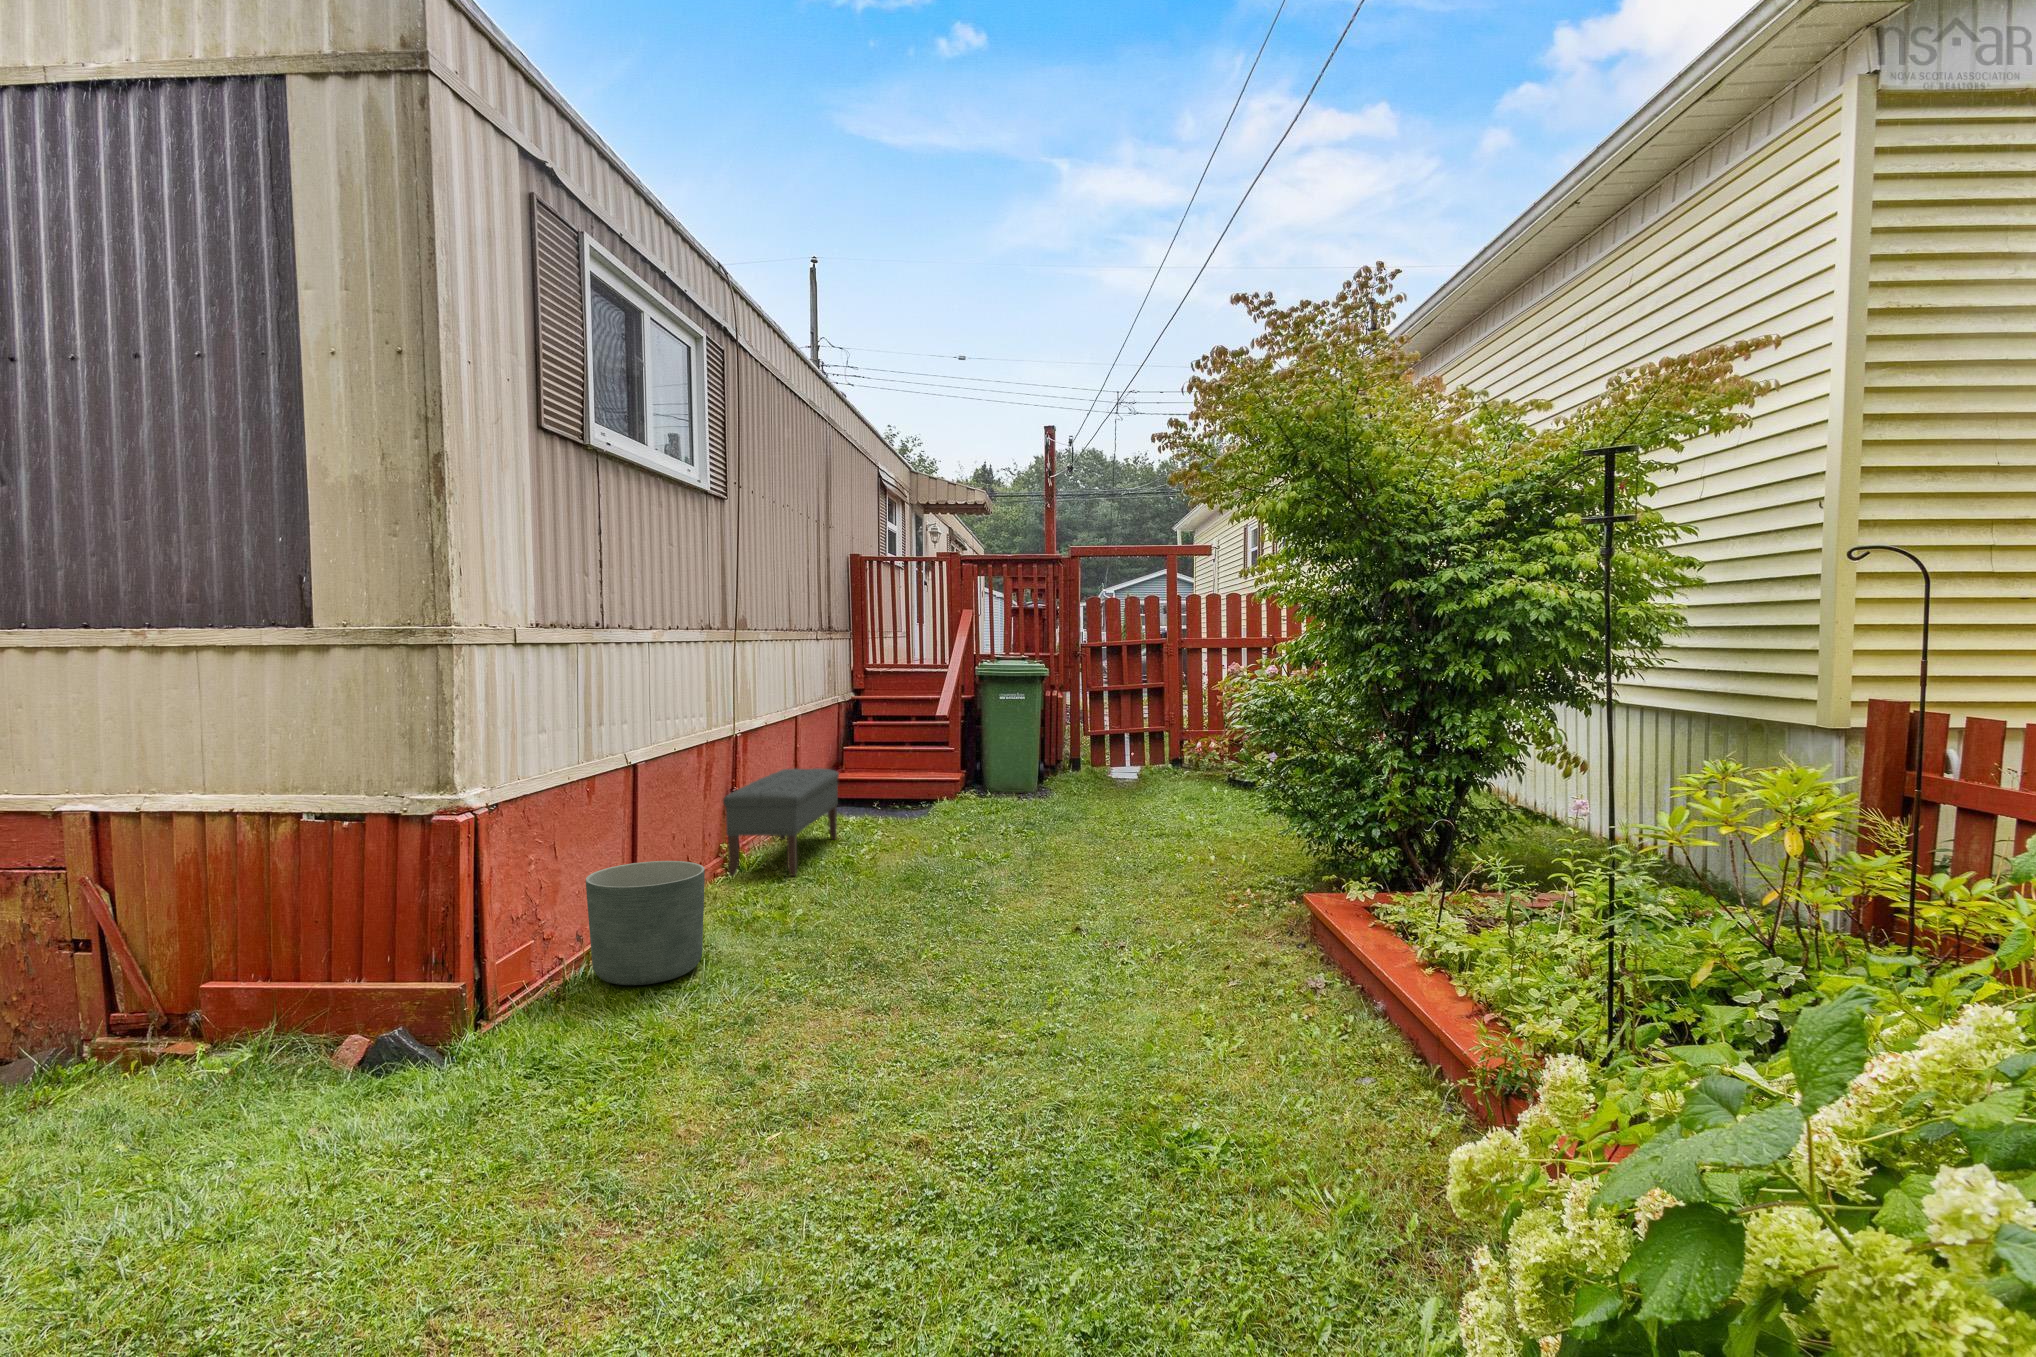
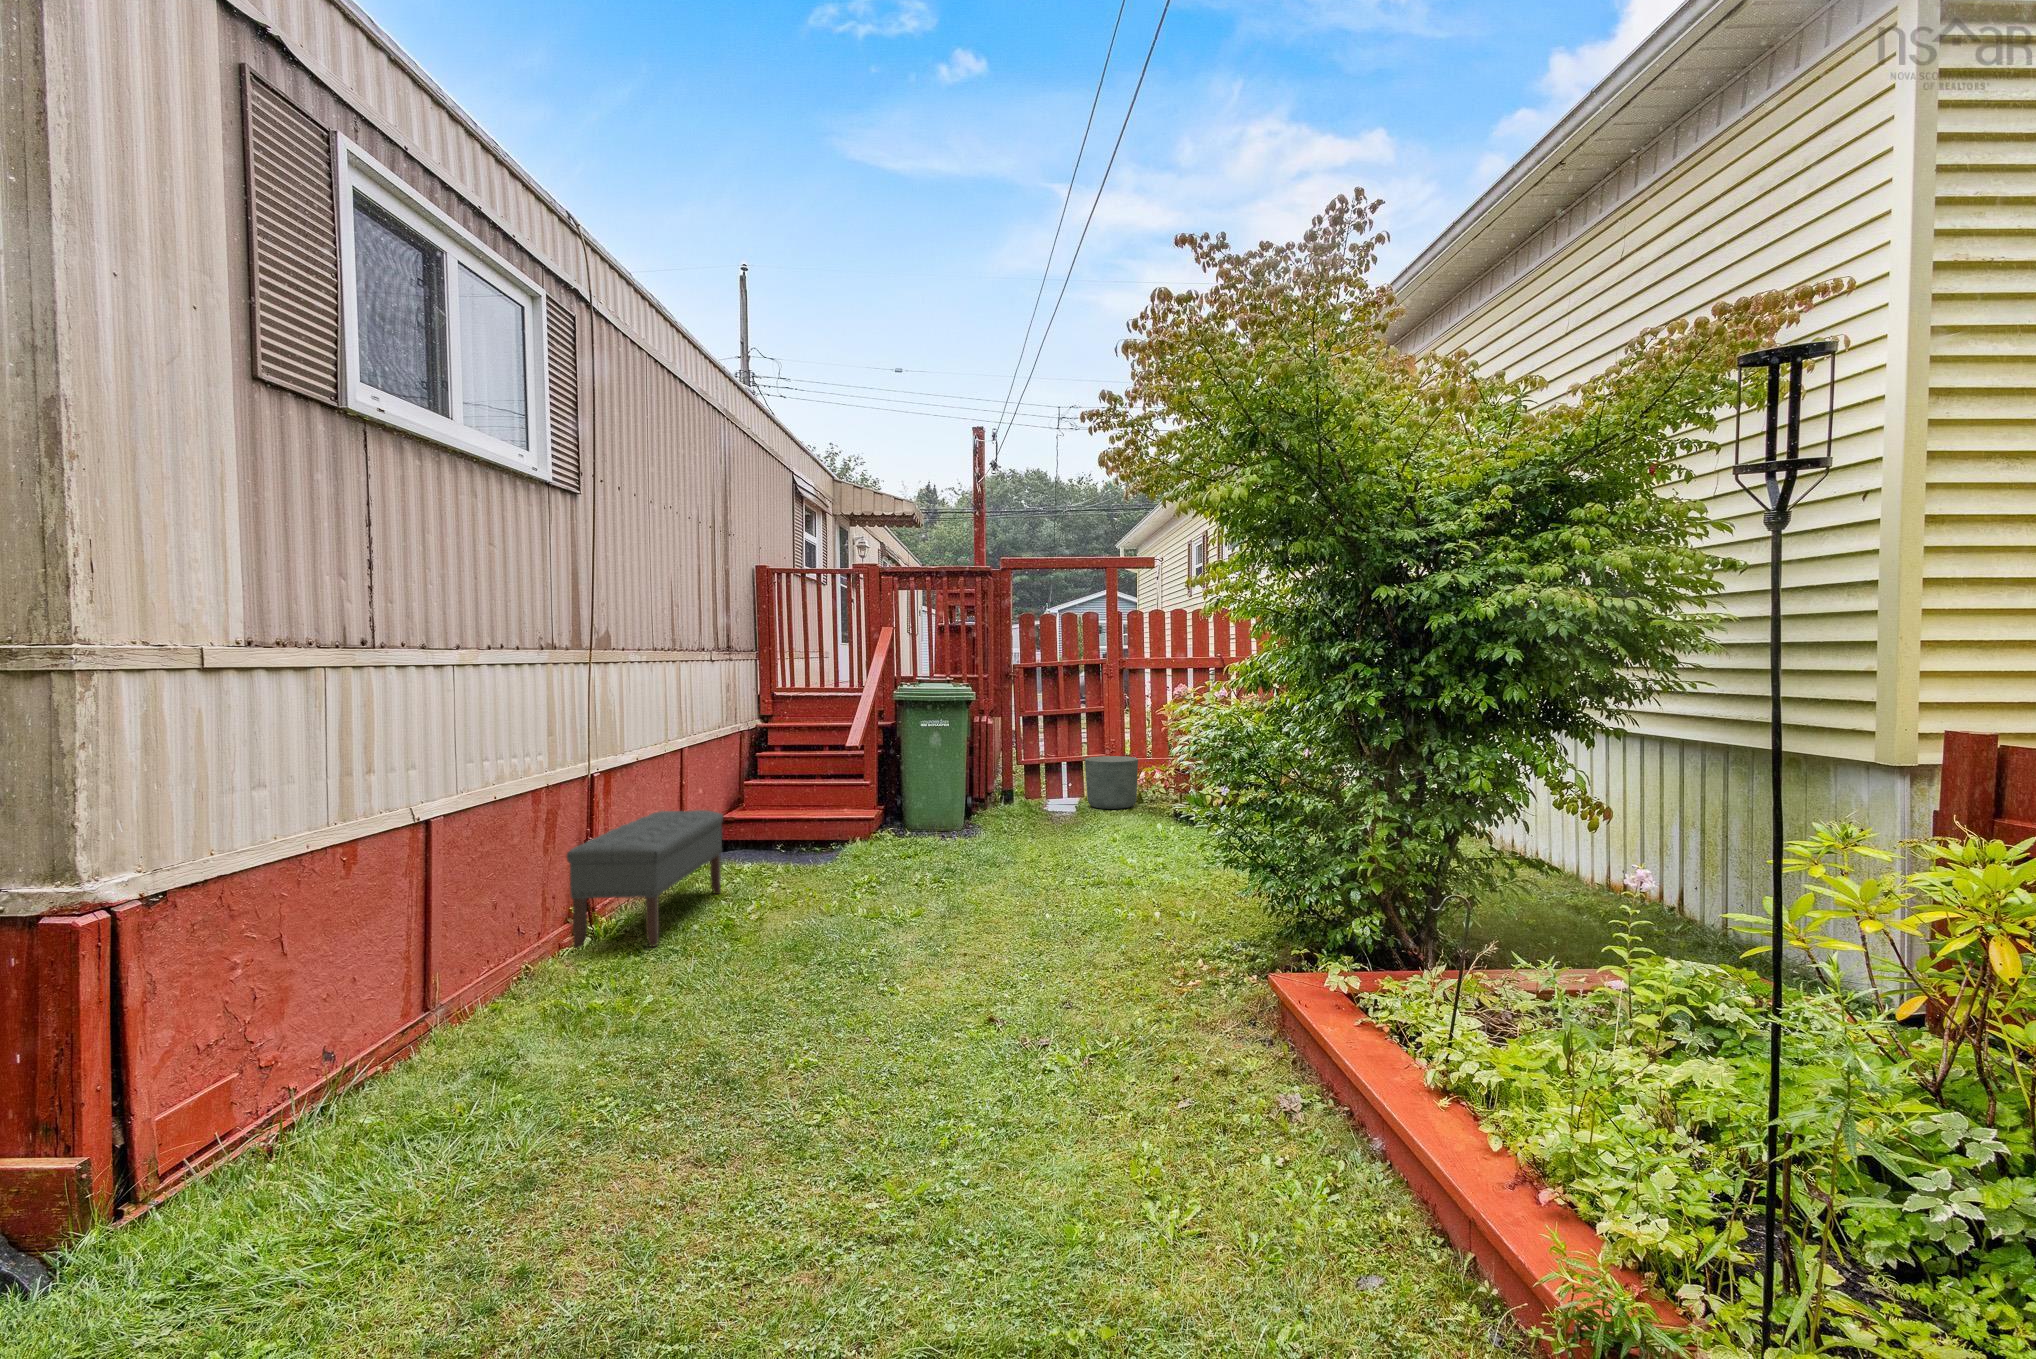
planter: present [586,861,705,985] -> present [1085,756,1138,809]

